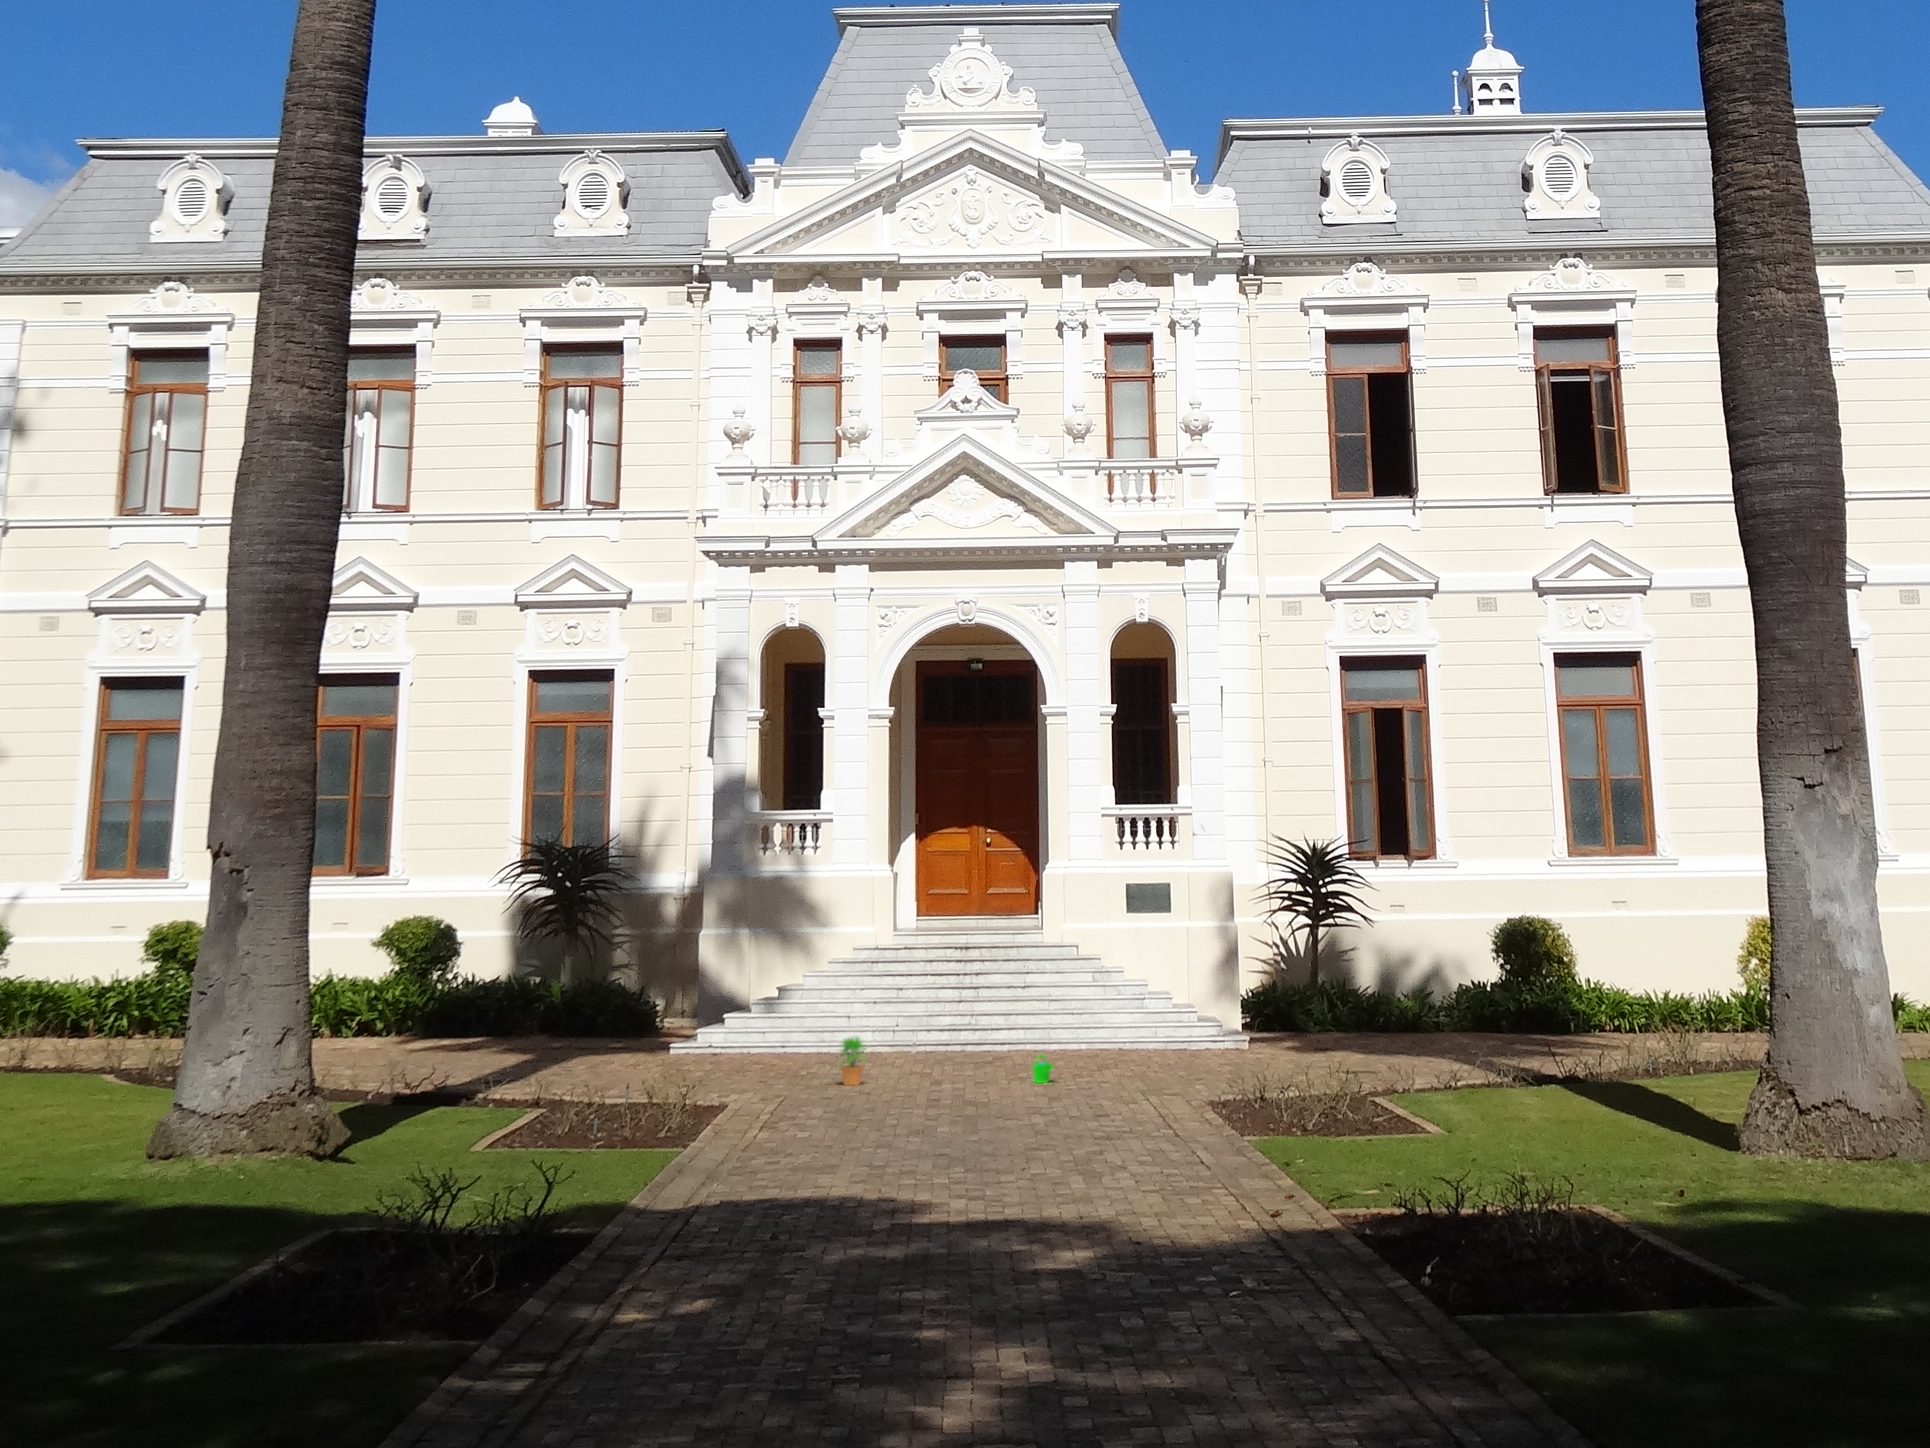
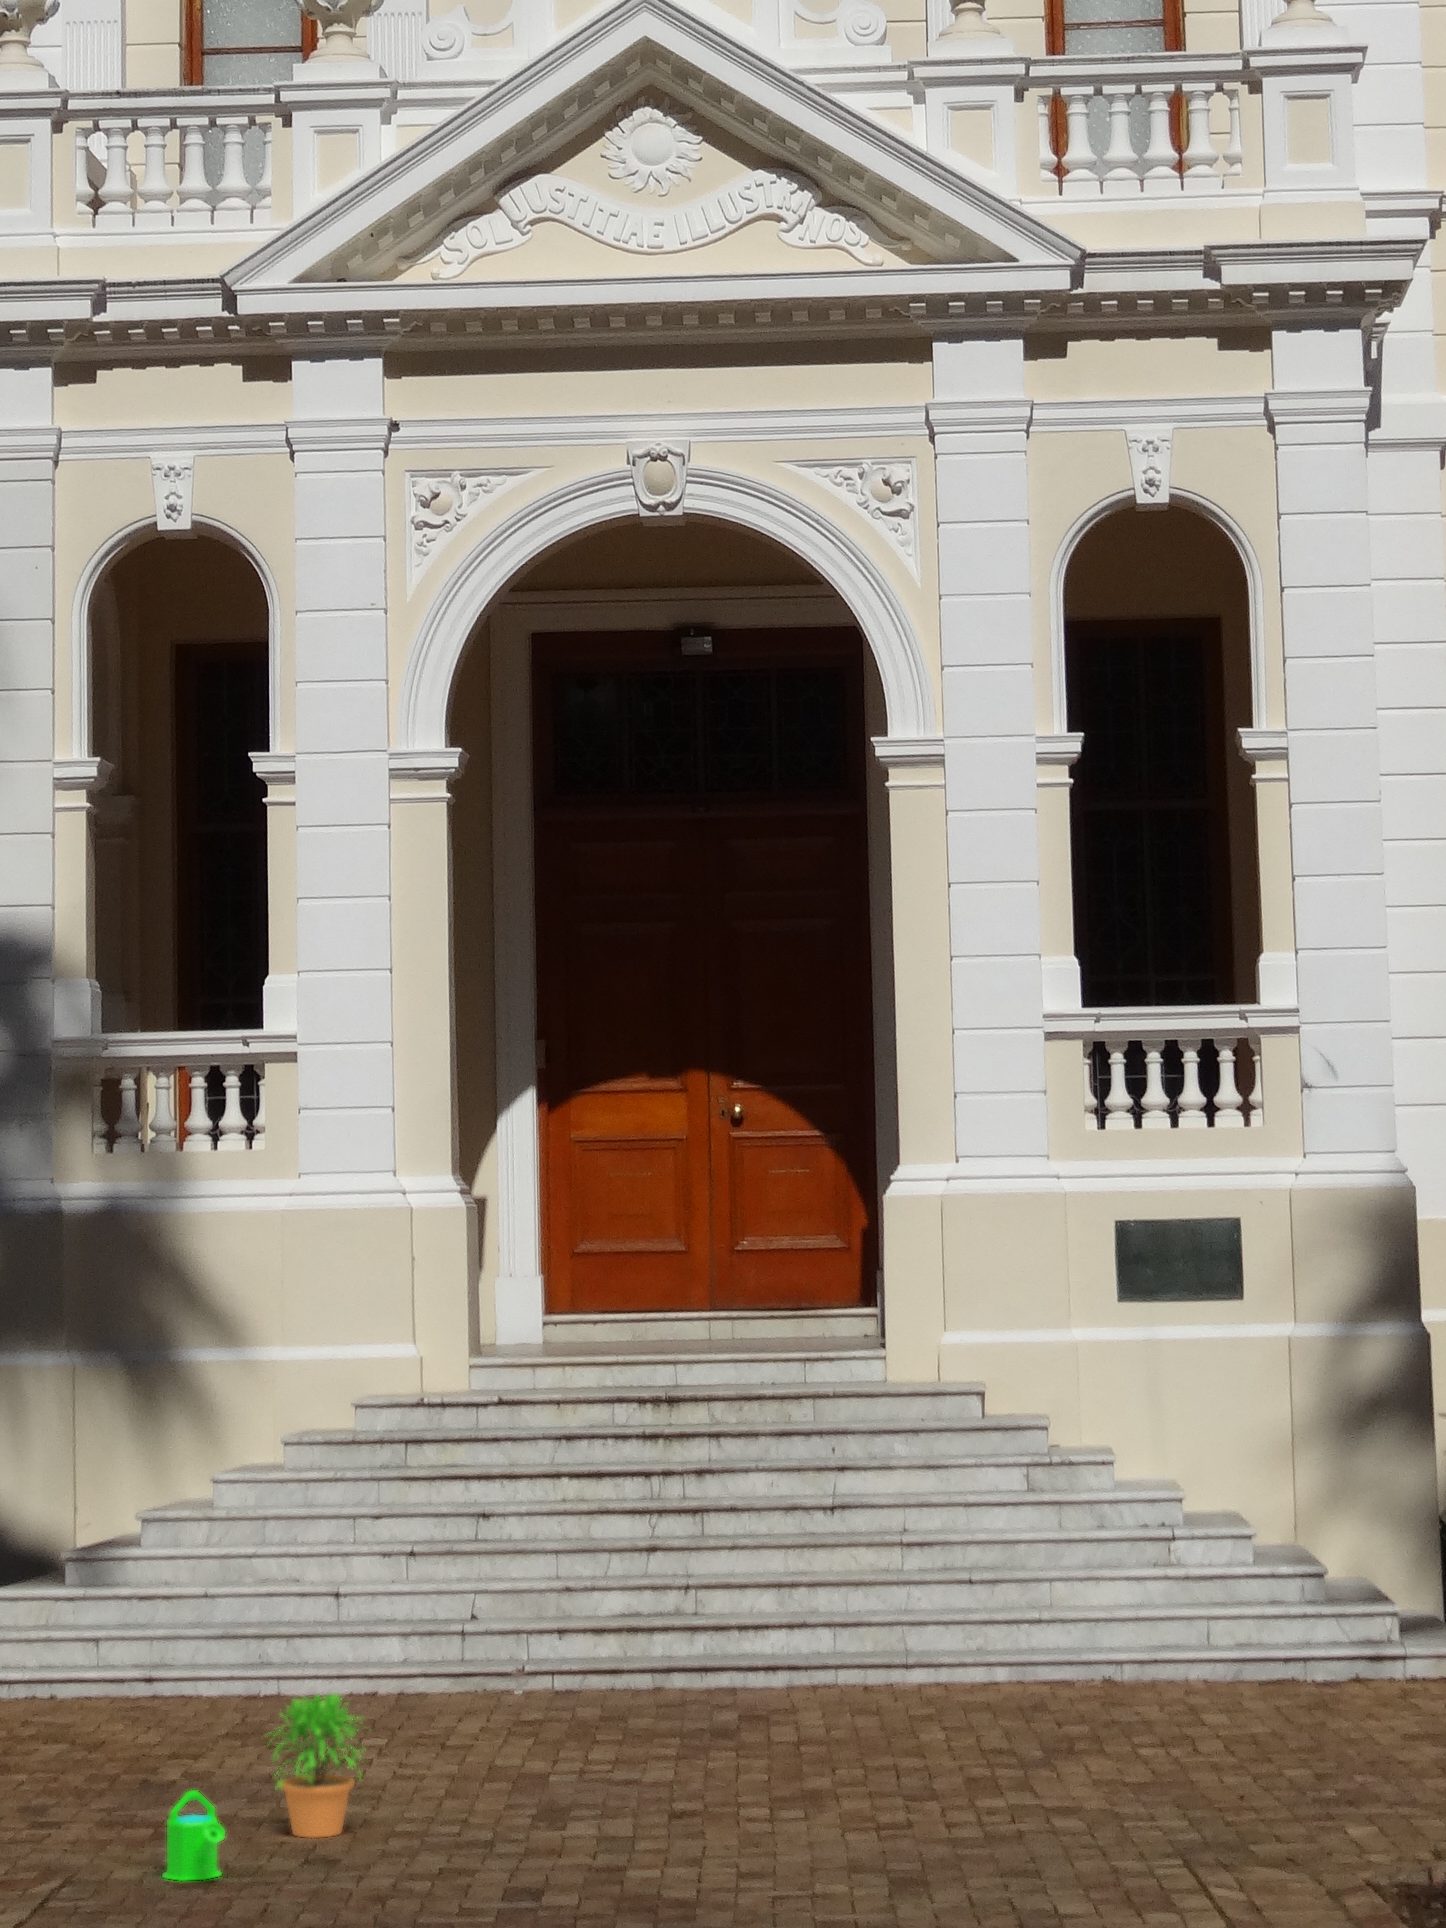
watering can: present [1033,1055,1053,1083] -> present [163,1791,225,1880]

